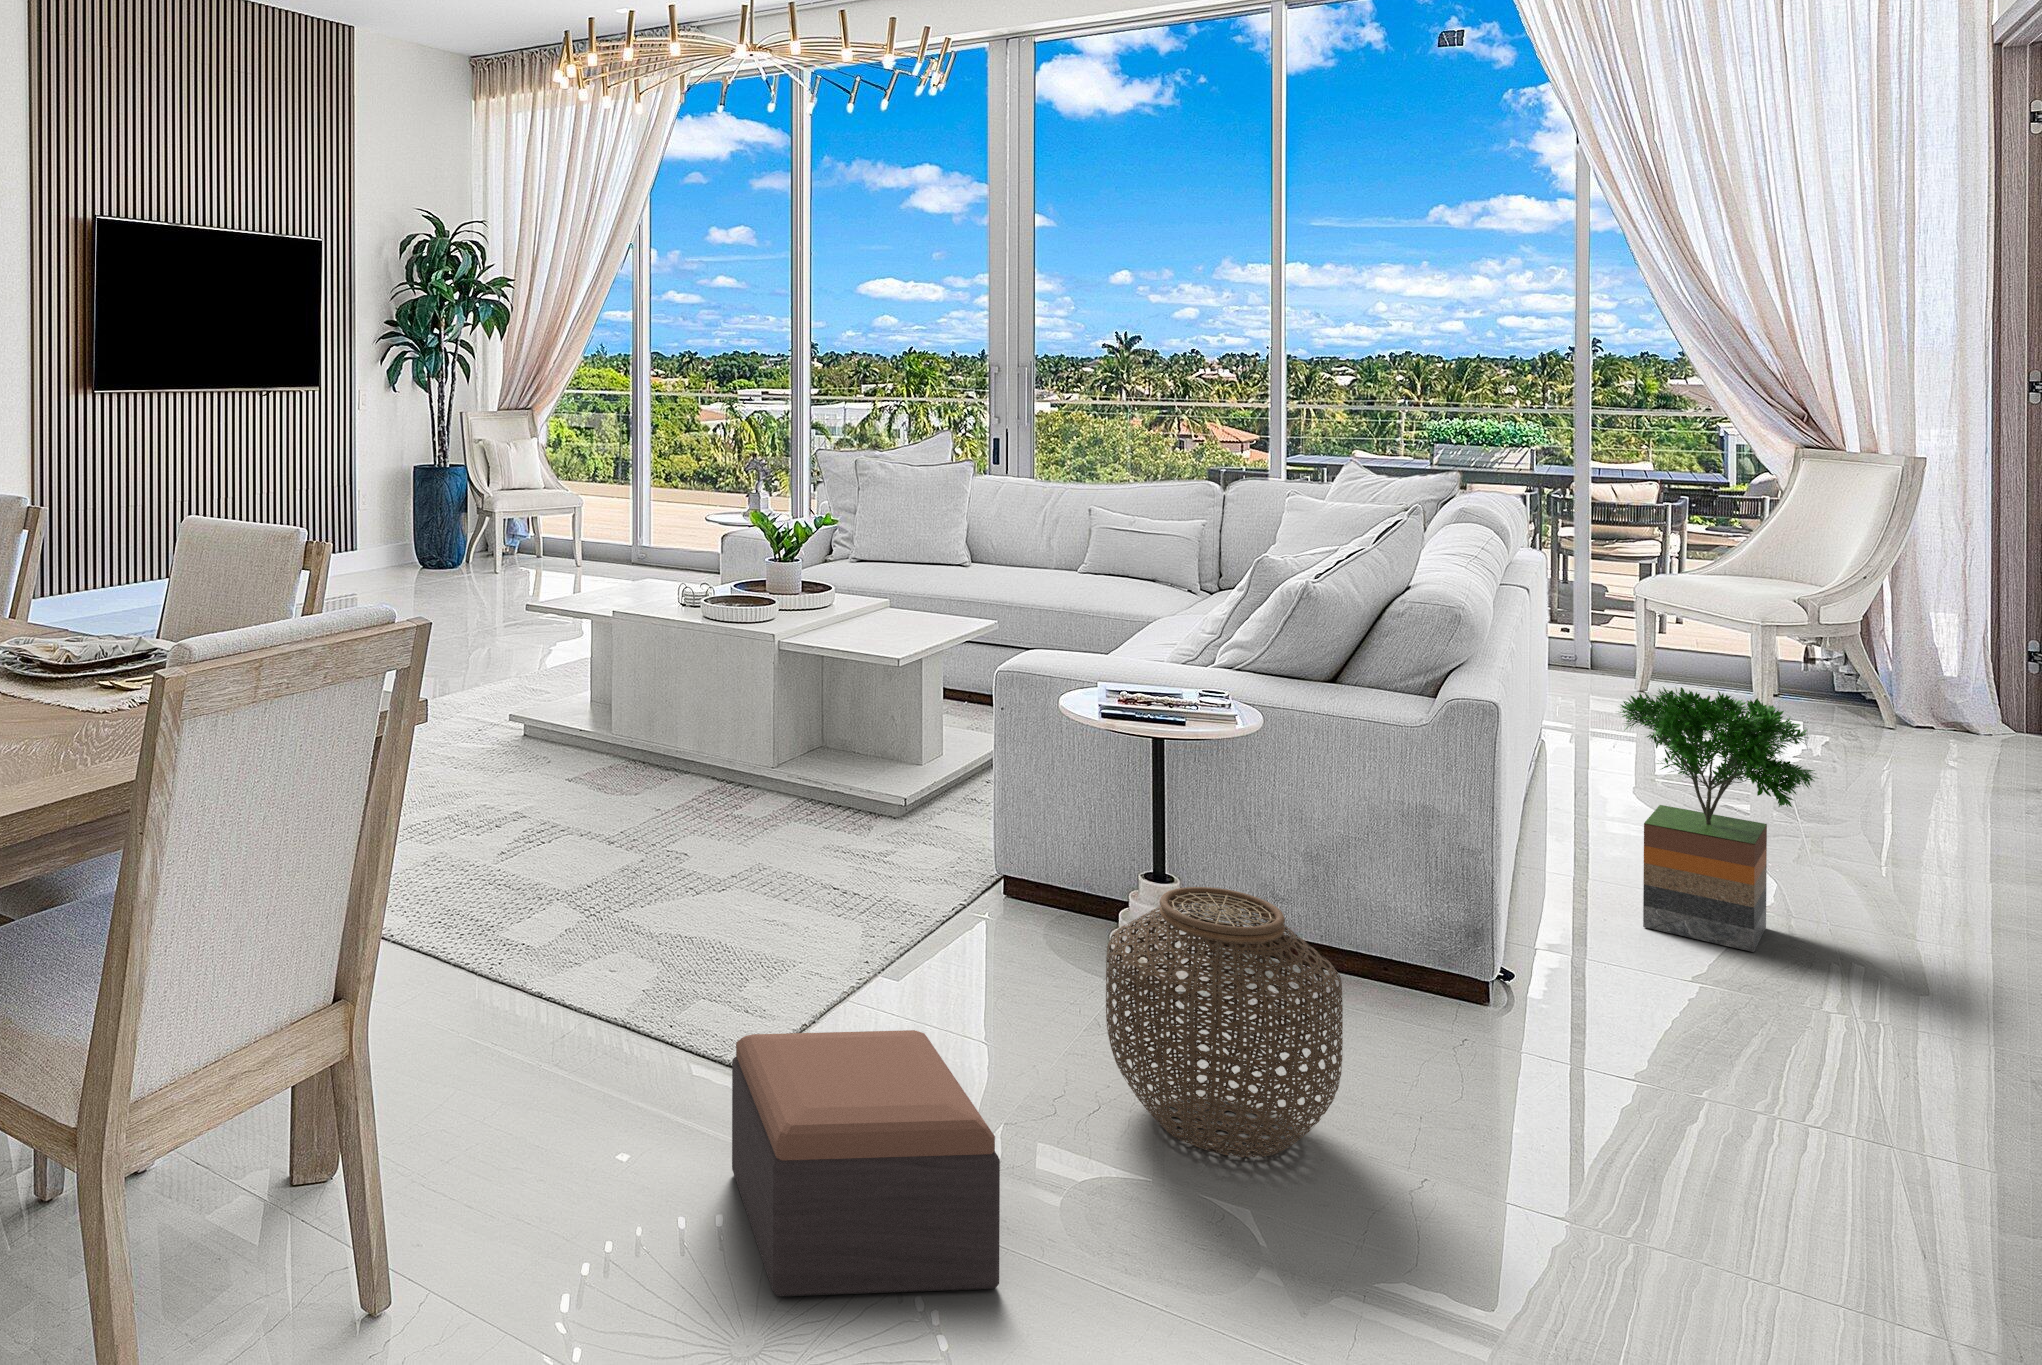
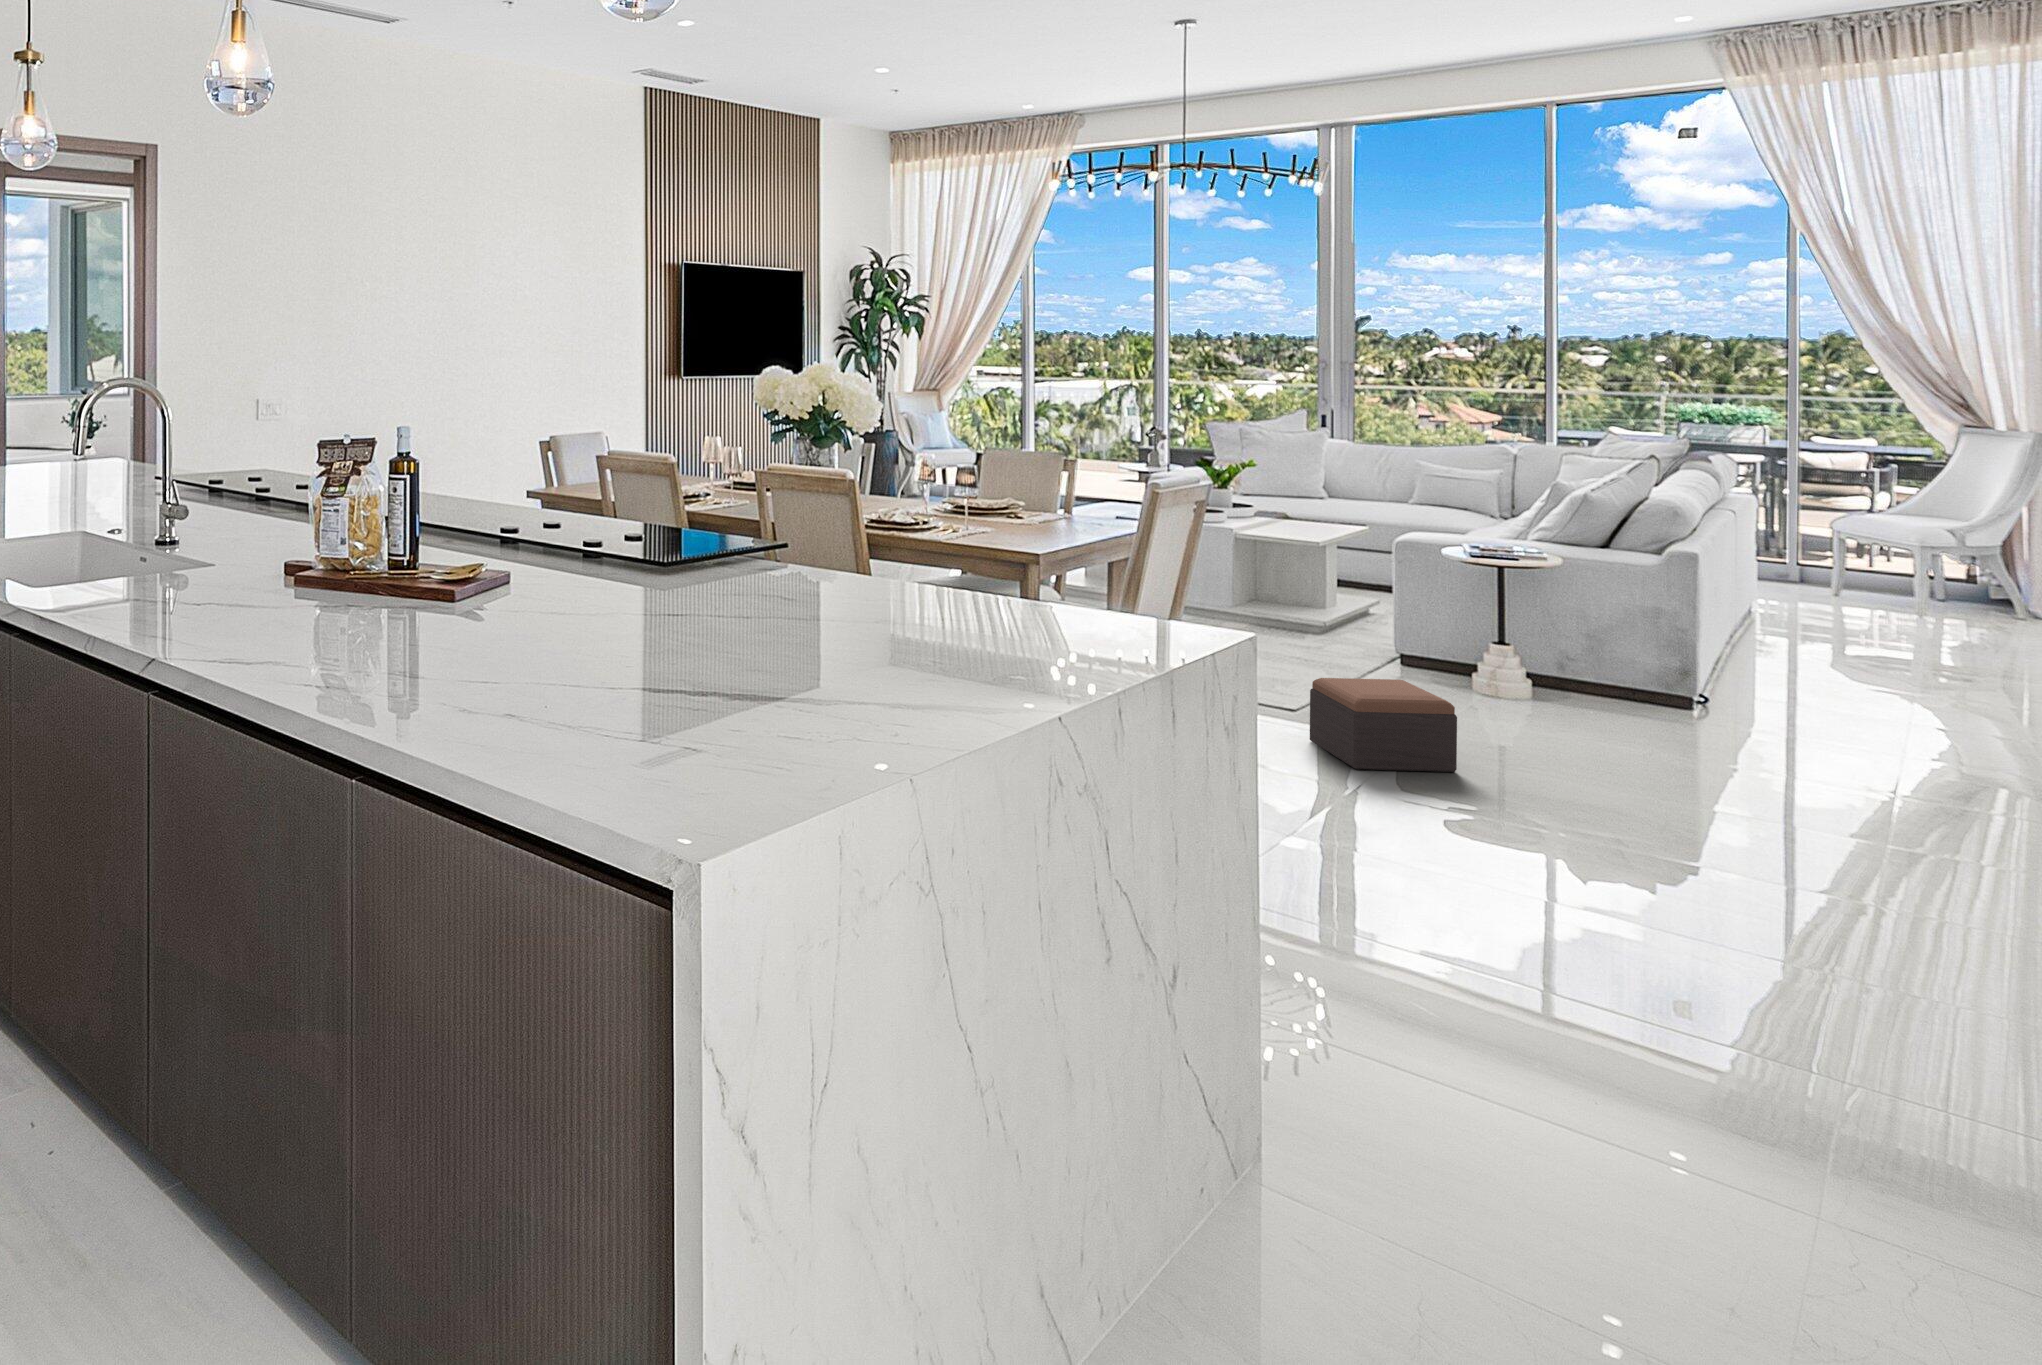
potted tree: present [1619,687,1819,952] -> none [1785,556,1910,701]
woven basket: present [1106,887,1343,1157] -> none [1490,629,1618,748]

